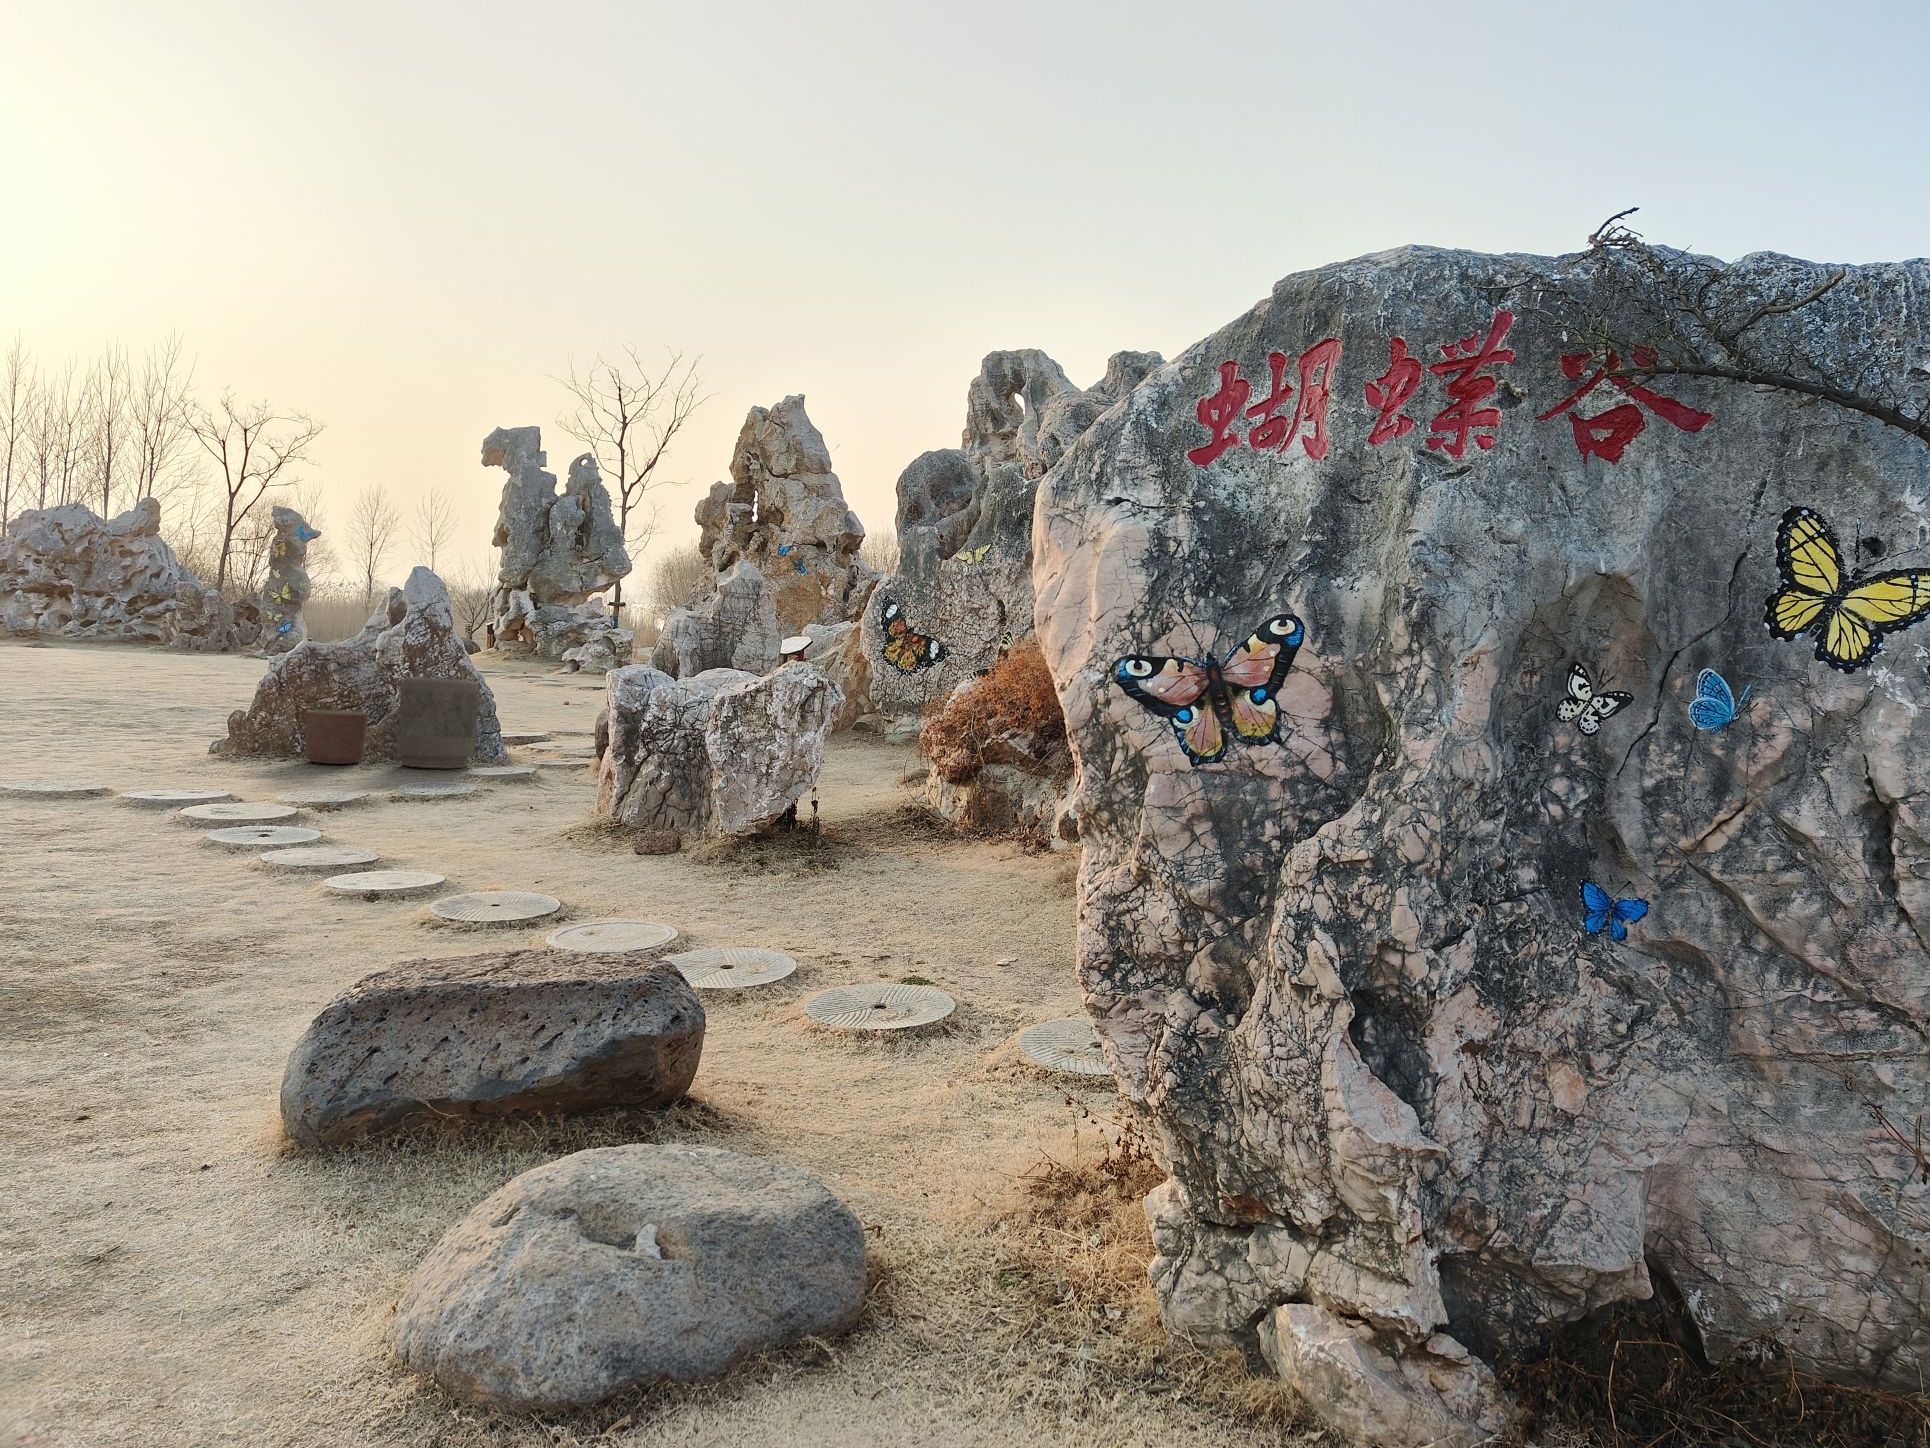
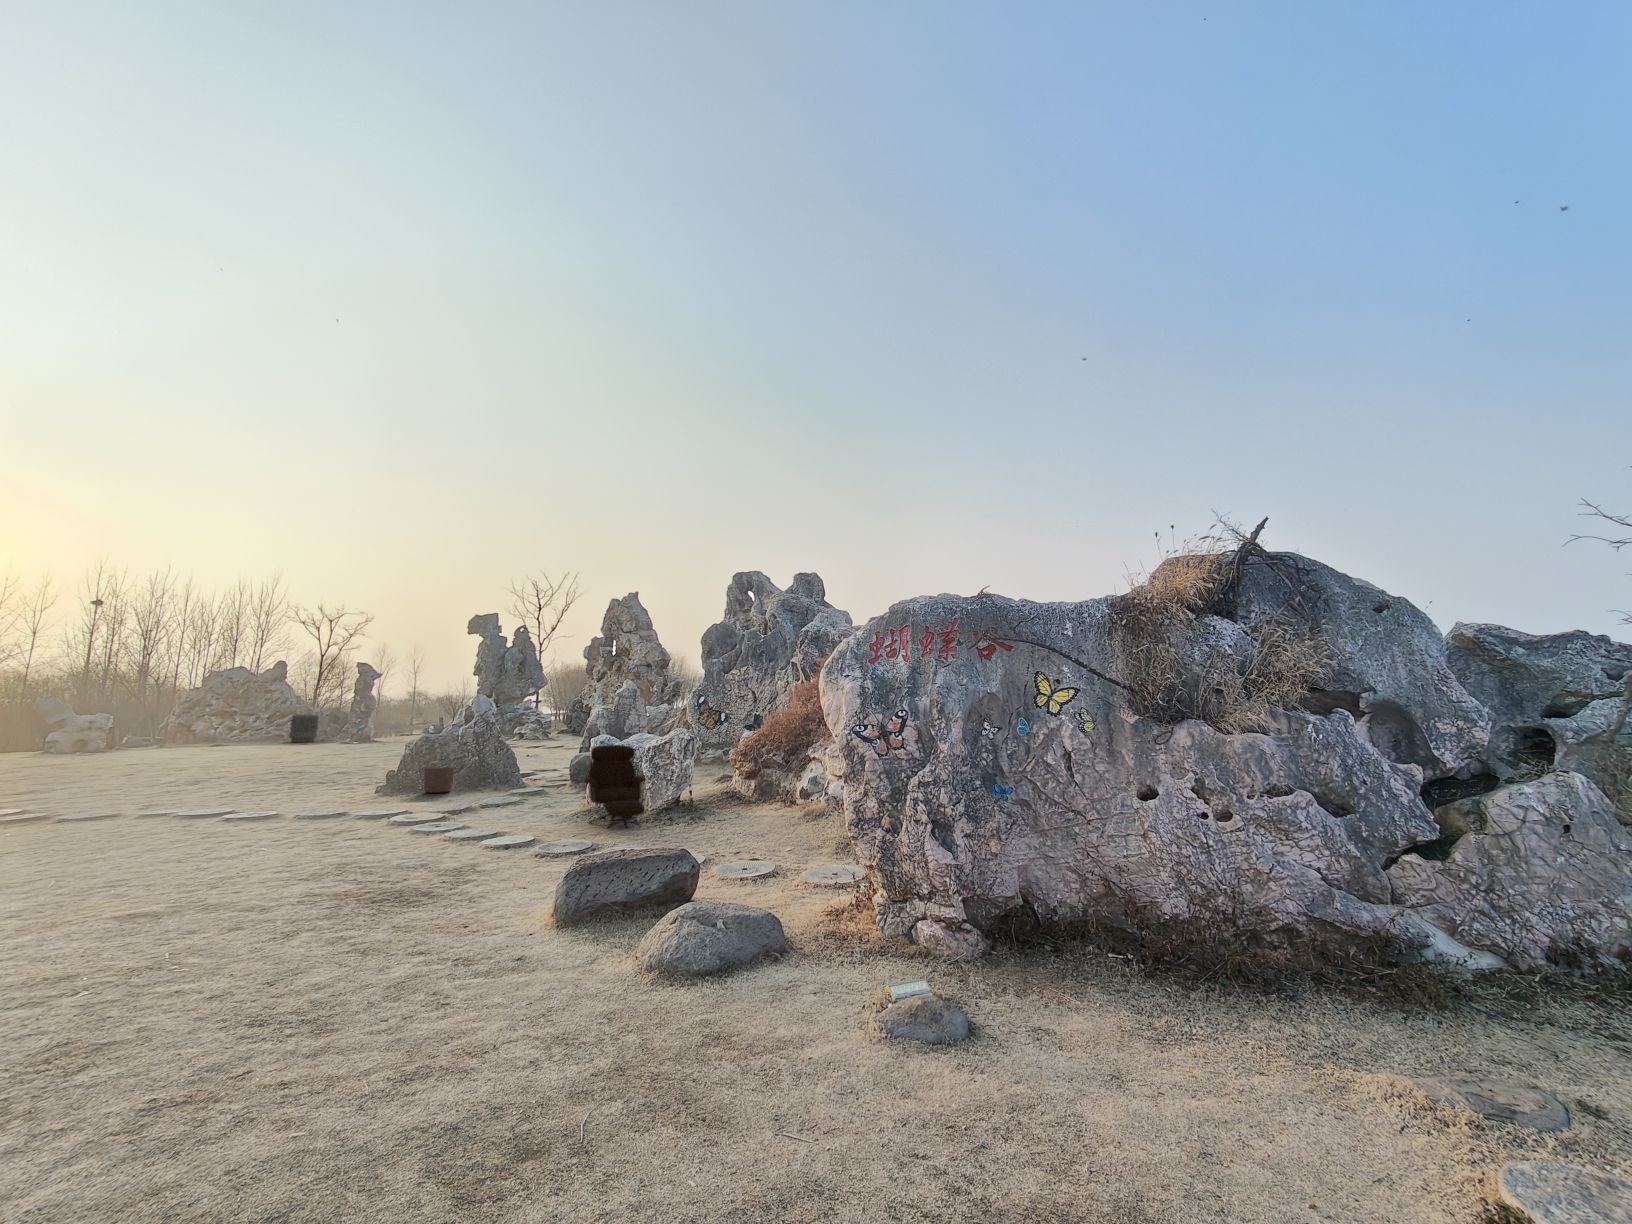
trash can: present [396,677,479,768] -> present [289,715,319,742]
lounge chair: none [579,688,719,877] -> present [584,745,646,828]

